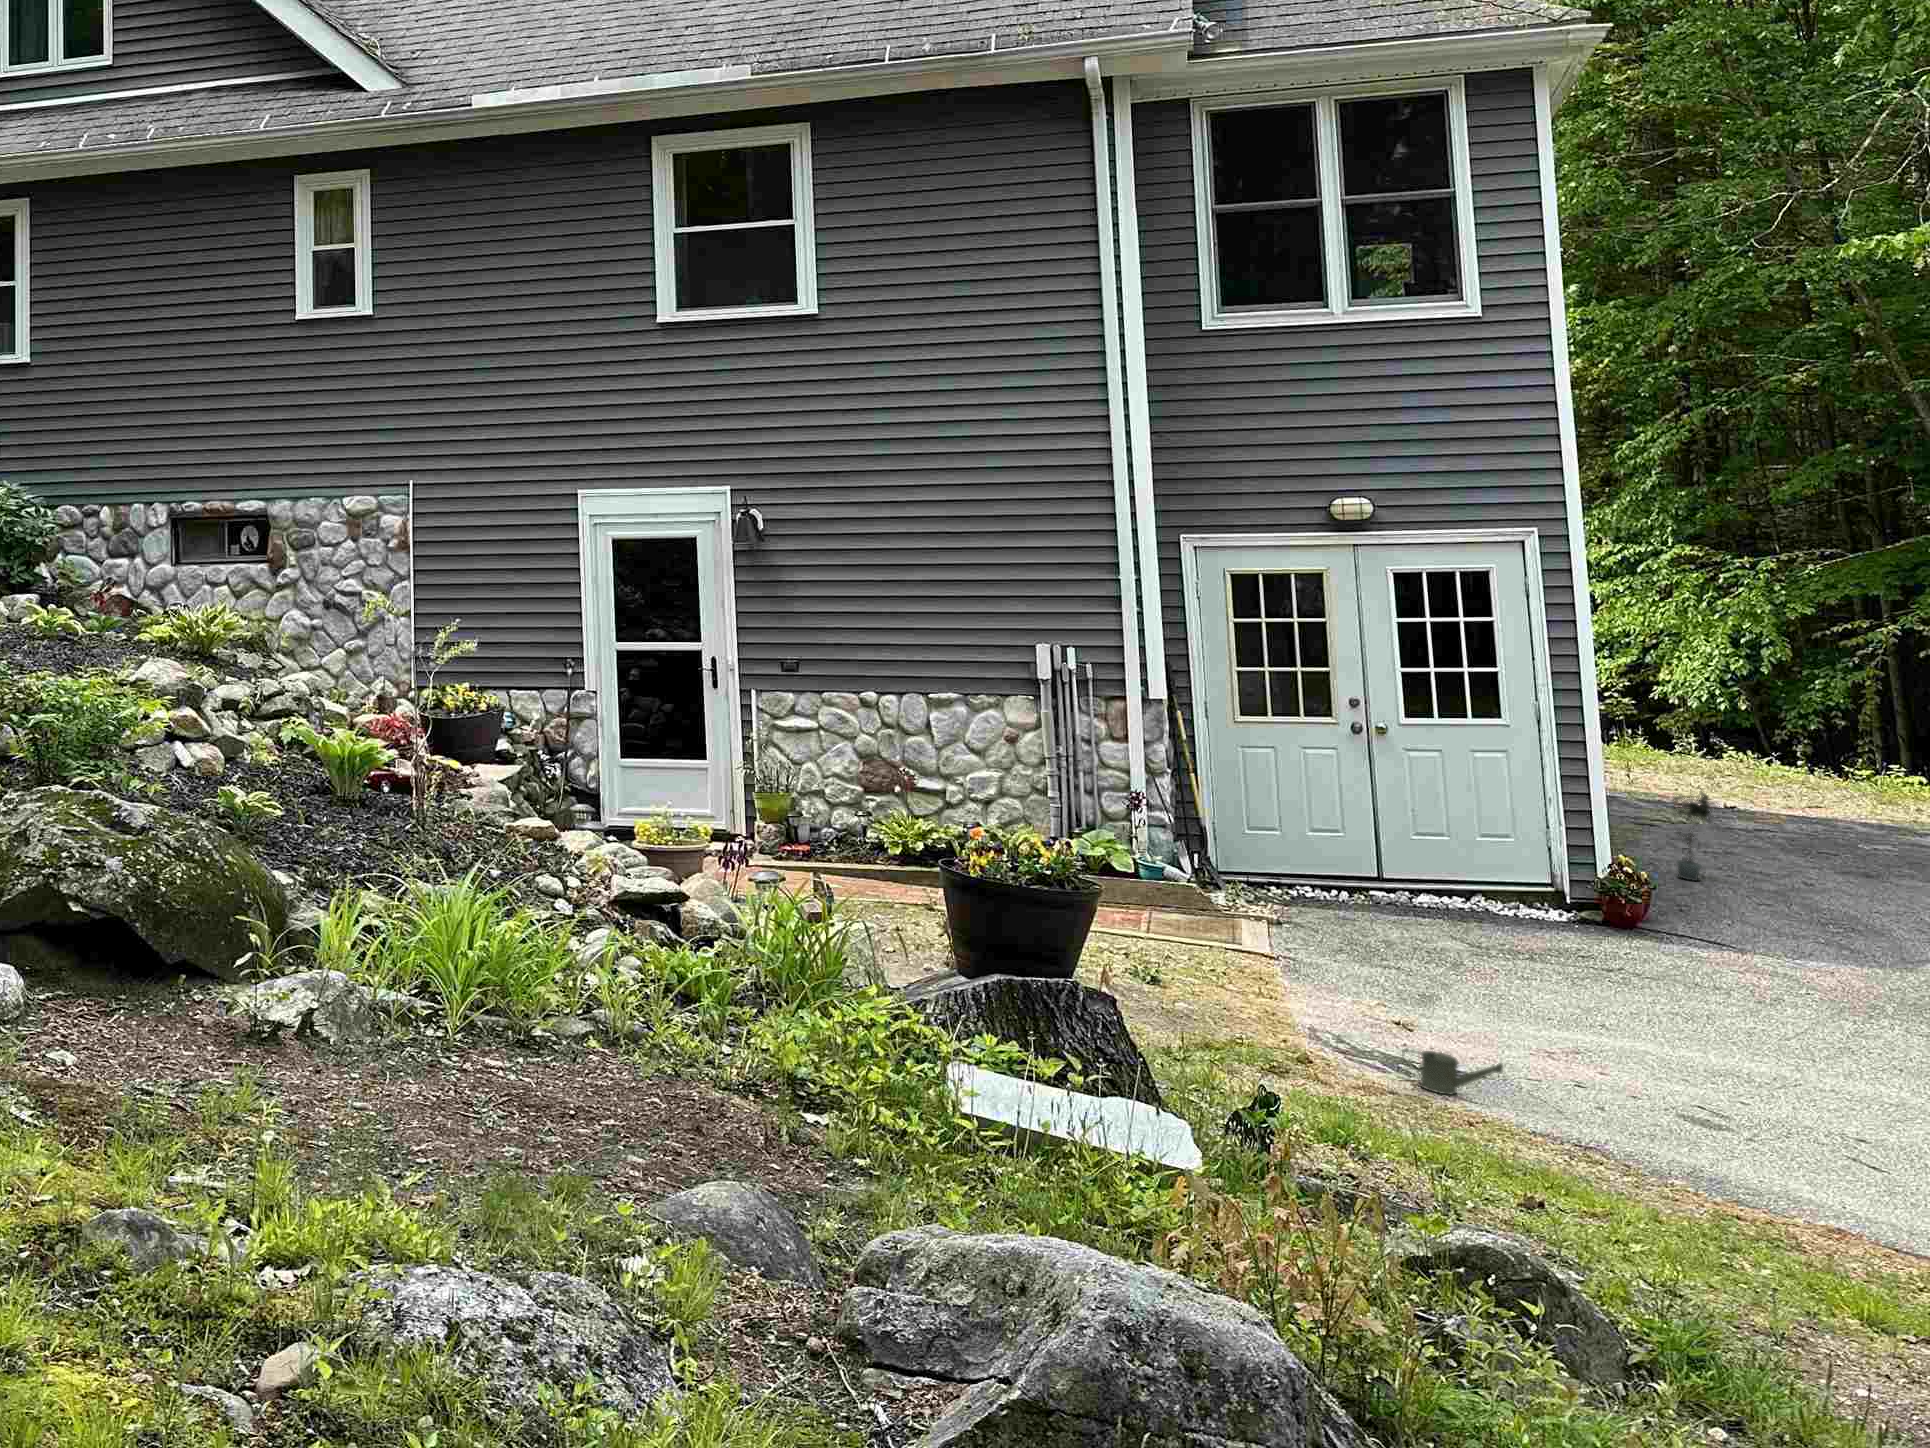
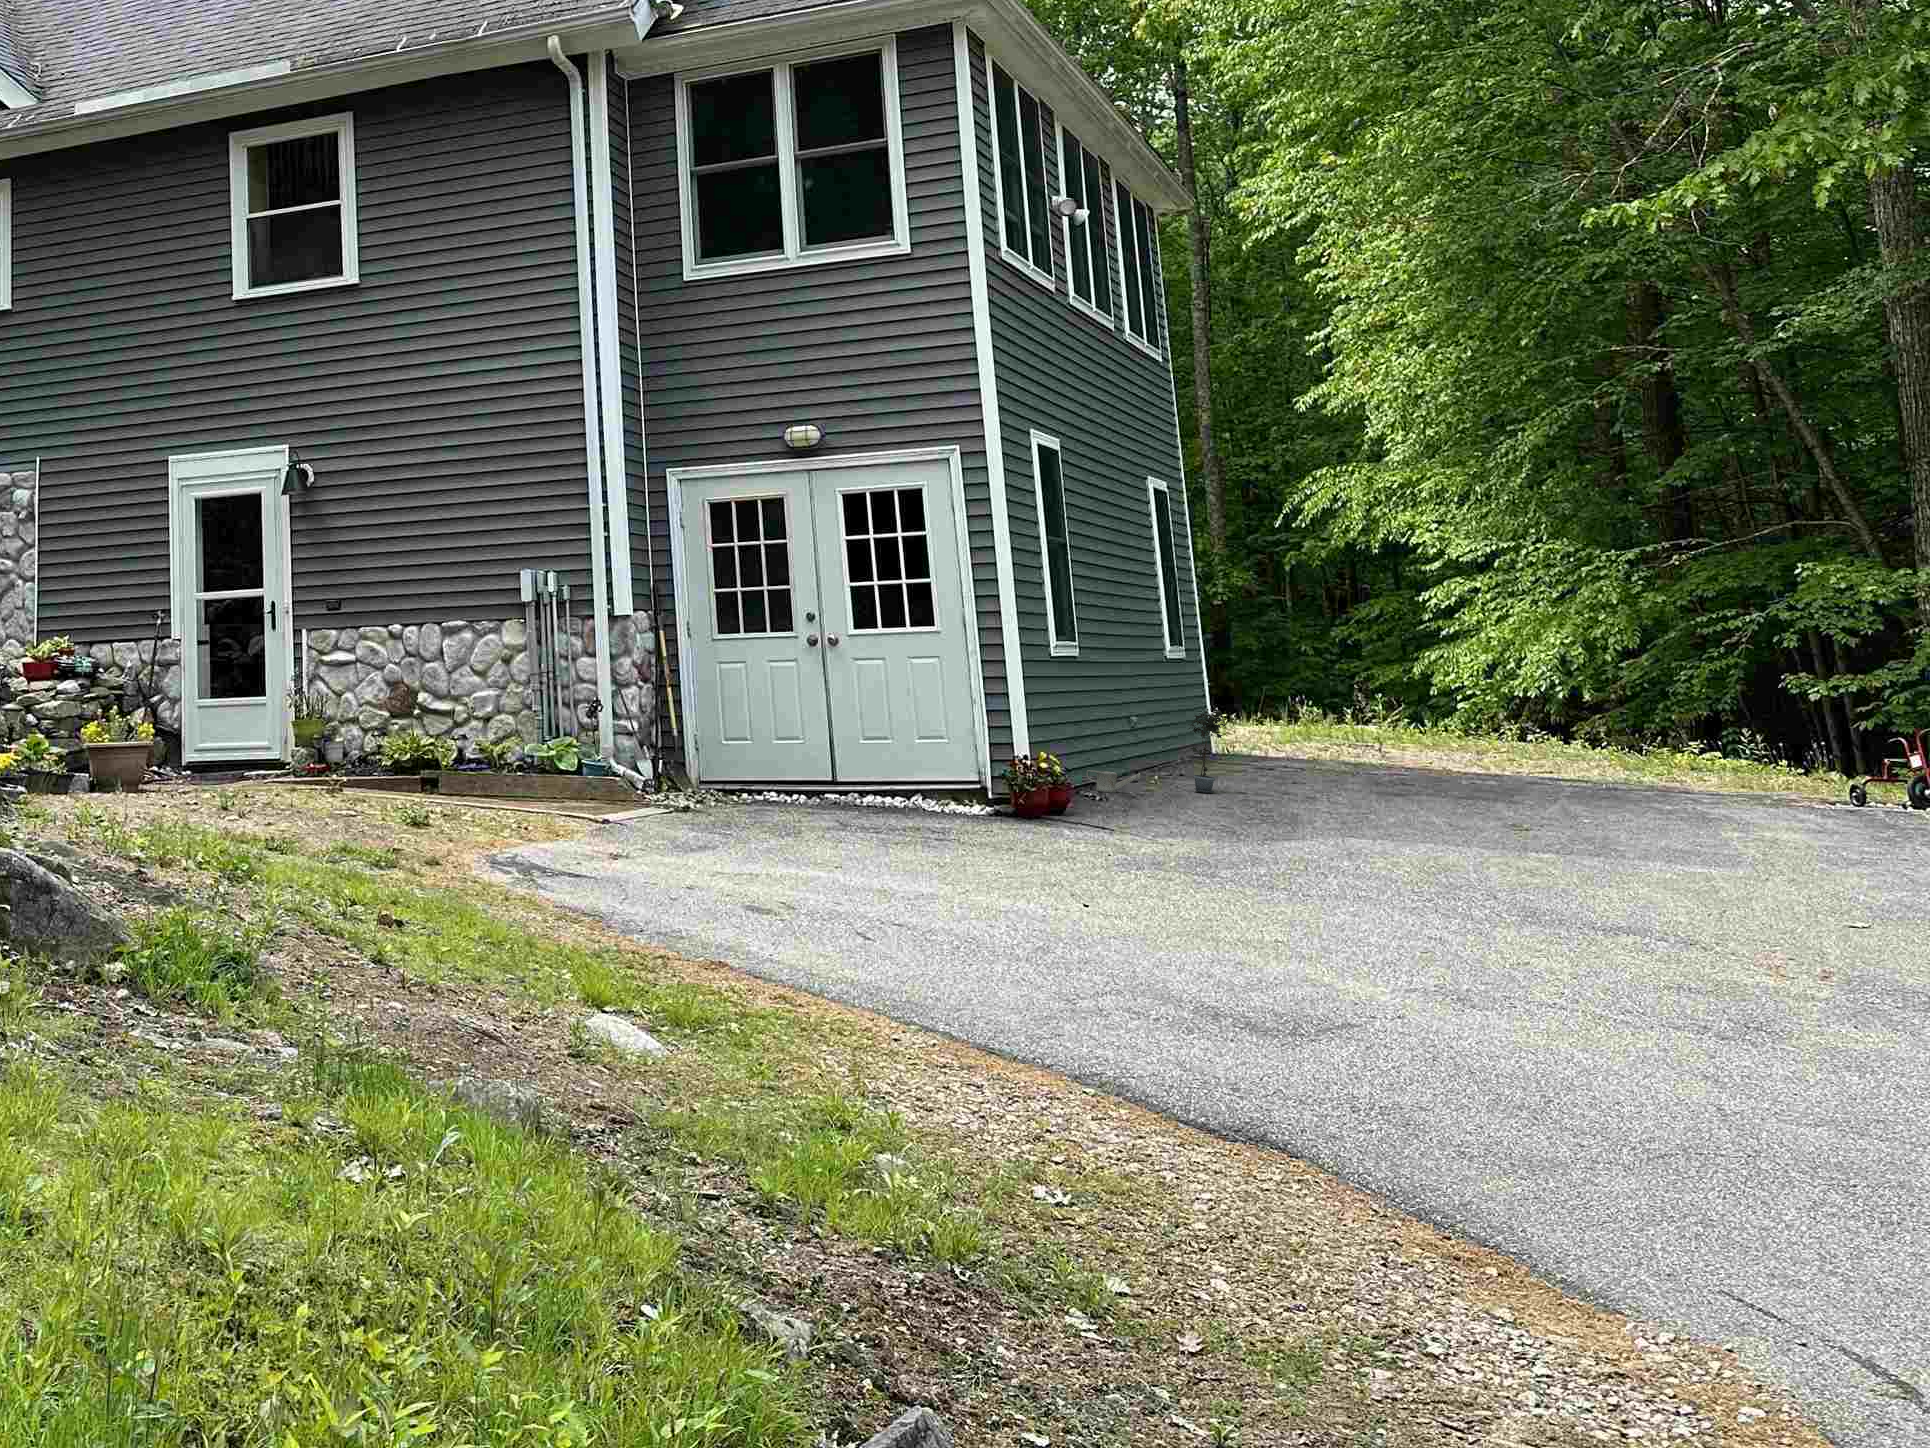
watering can: present [1403,1049,1503,1095] -> present [1087,770,1141,793]

